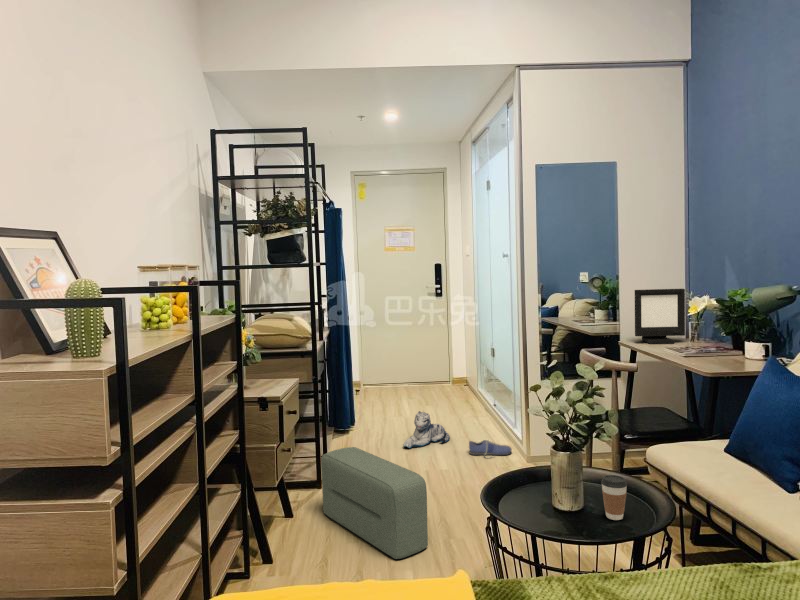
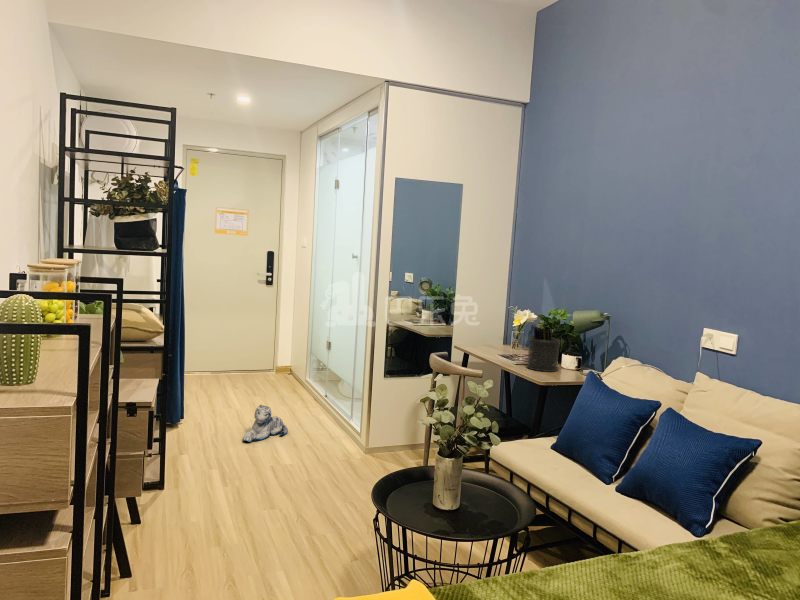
picture frame: present [635,289,685,344] -> none [471,302,513,350]
pen holder: none [695,305,738,362] -> present [527,326,561,372]
shoe: present [469,440,512,458] -> none [311,433,351,451]
pouf: present [321,447,428,559] -> none [176,448,297,560]
coffee cup: present [601,475,627,520] -> none [484,478,505,516]

